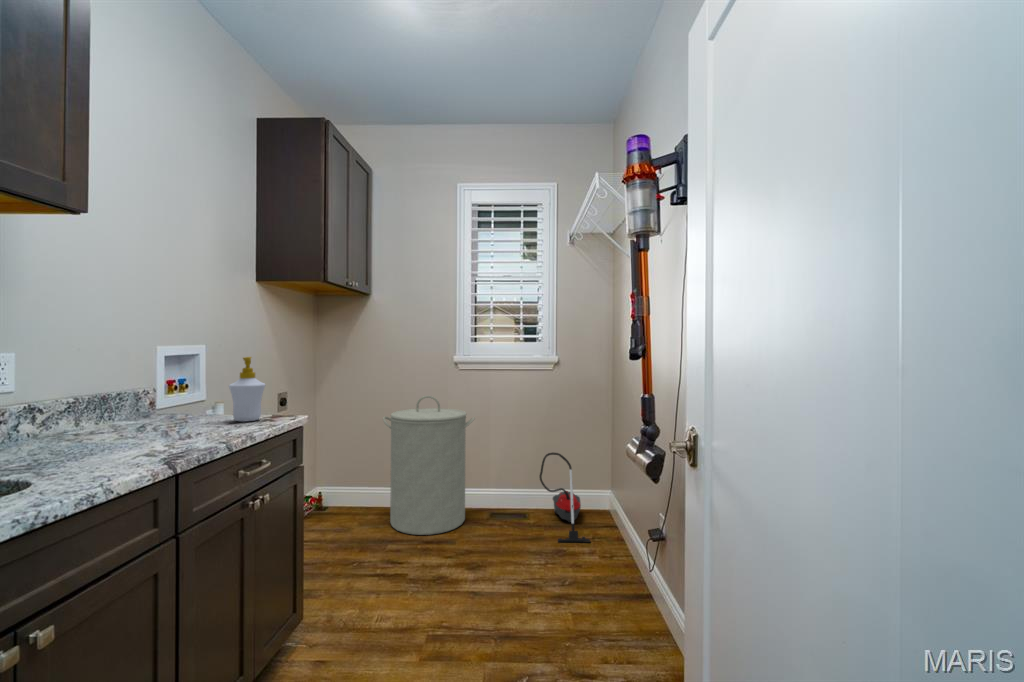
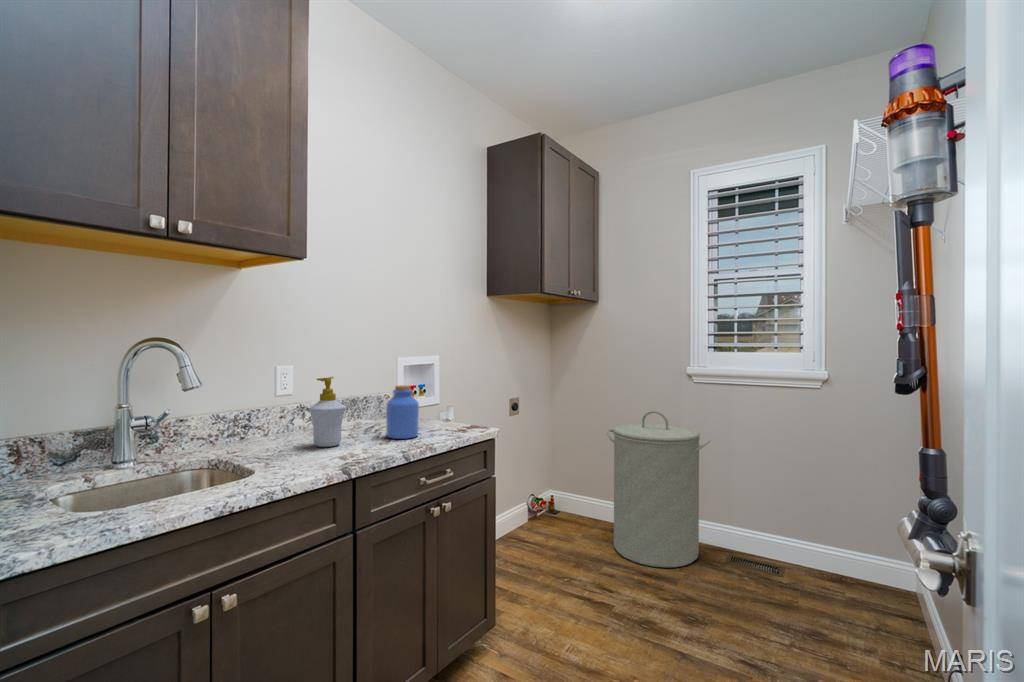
soap bottle: present [229,357,265,422] -> present [309,377,346,447]
jar: none [179,372,223,433] -> present [386,385,419,439]
vacuum cleaner: present [540,453,590,542] -> none [797,498,870,634]

